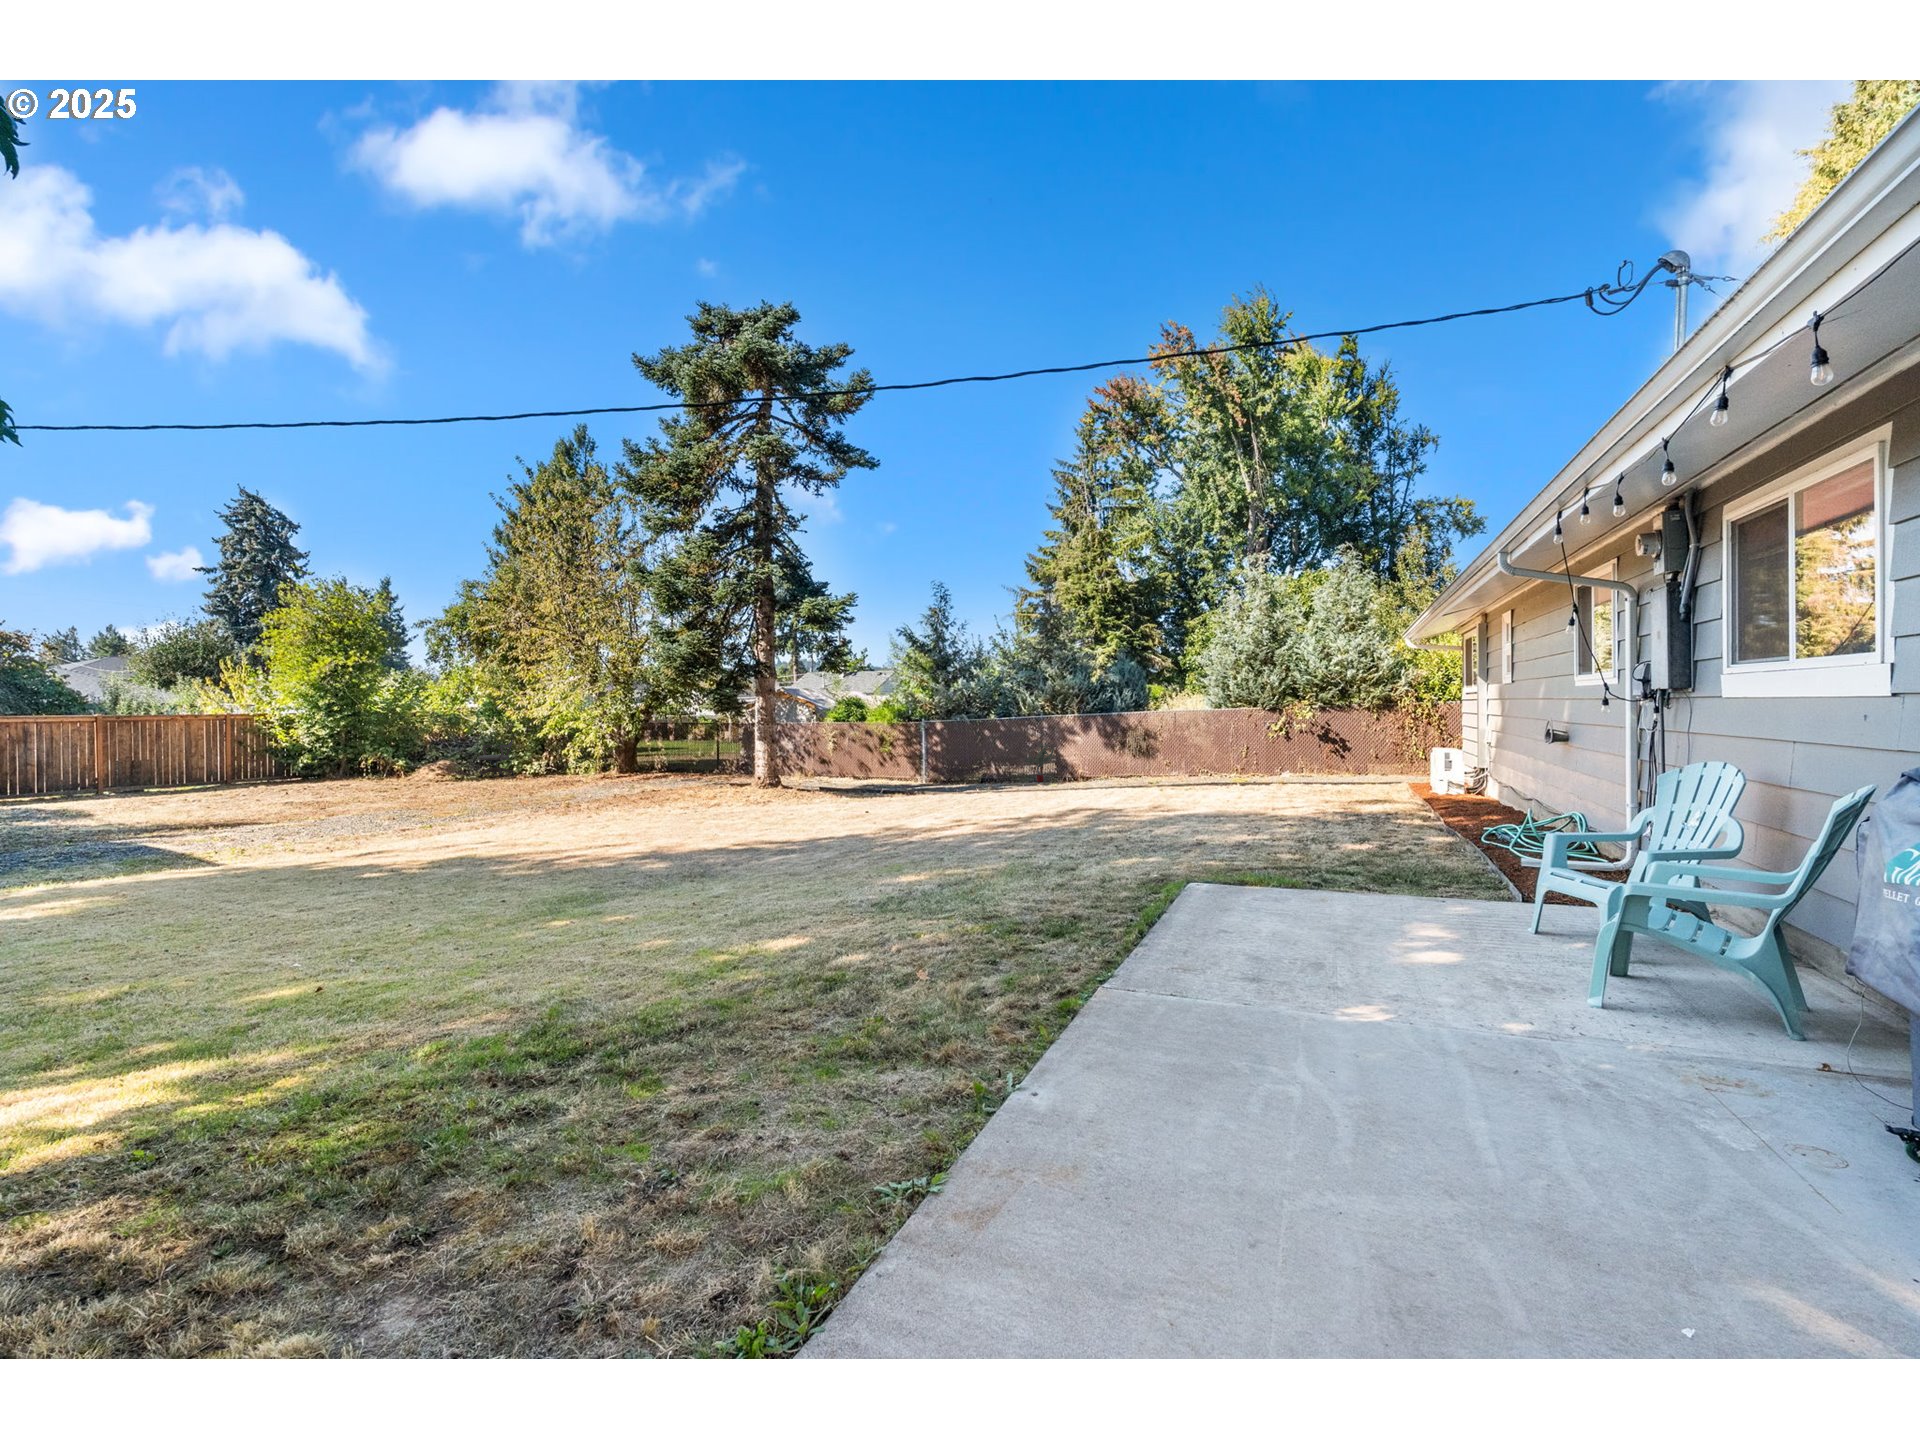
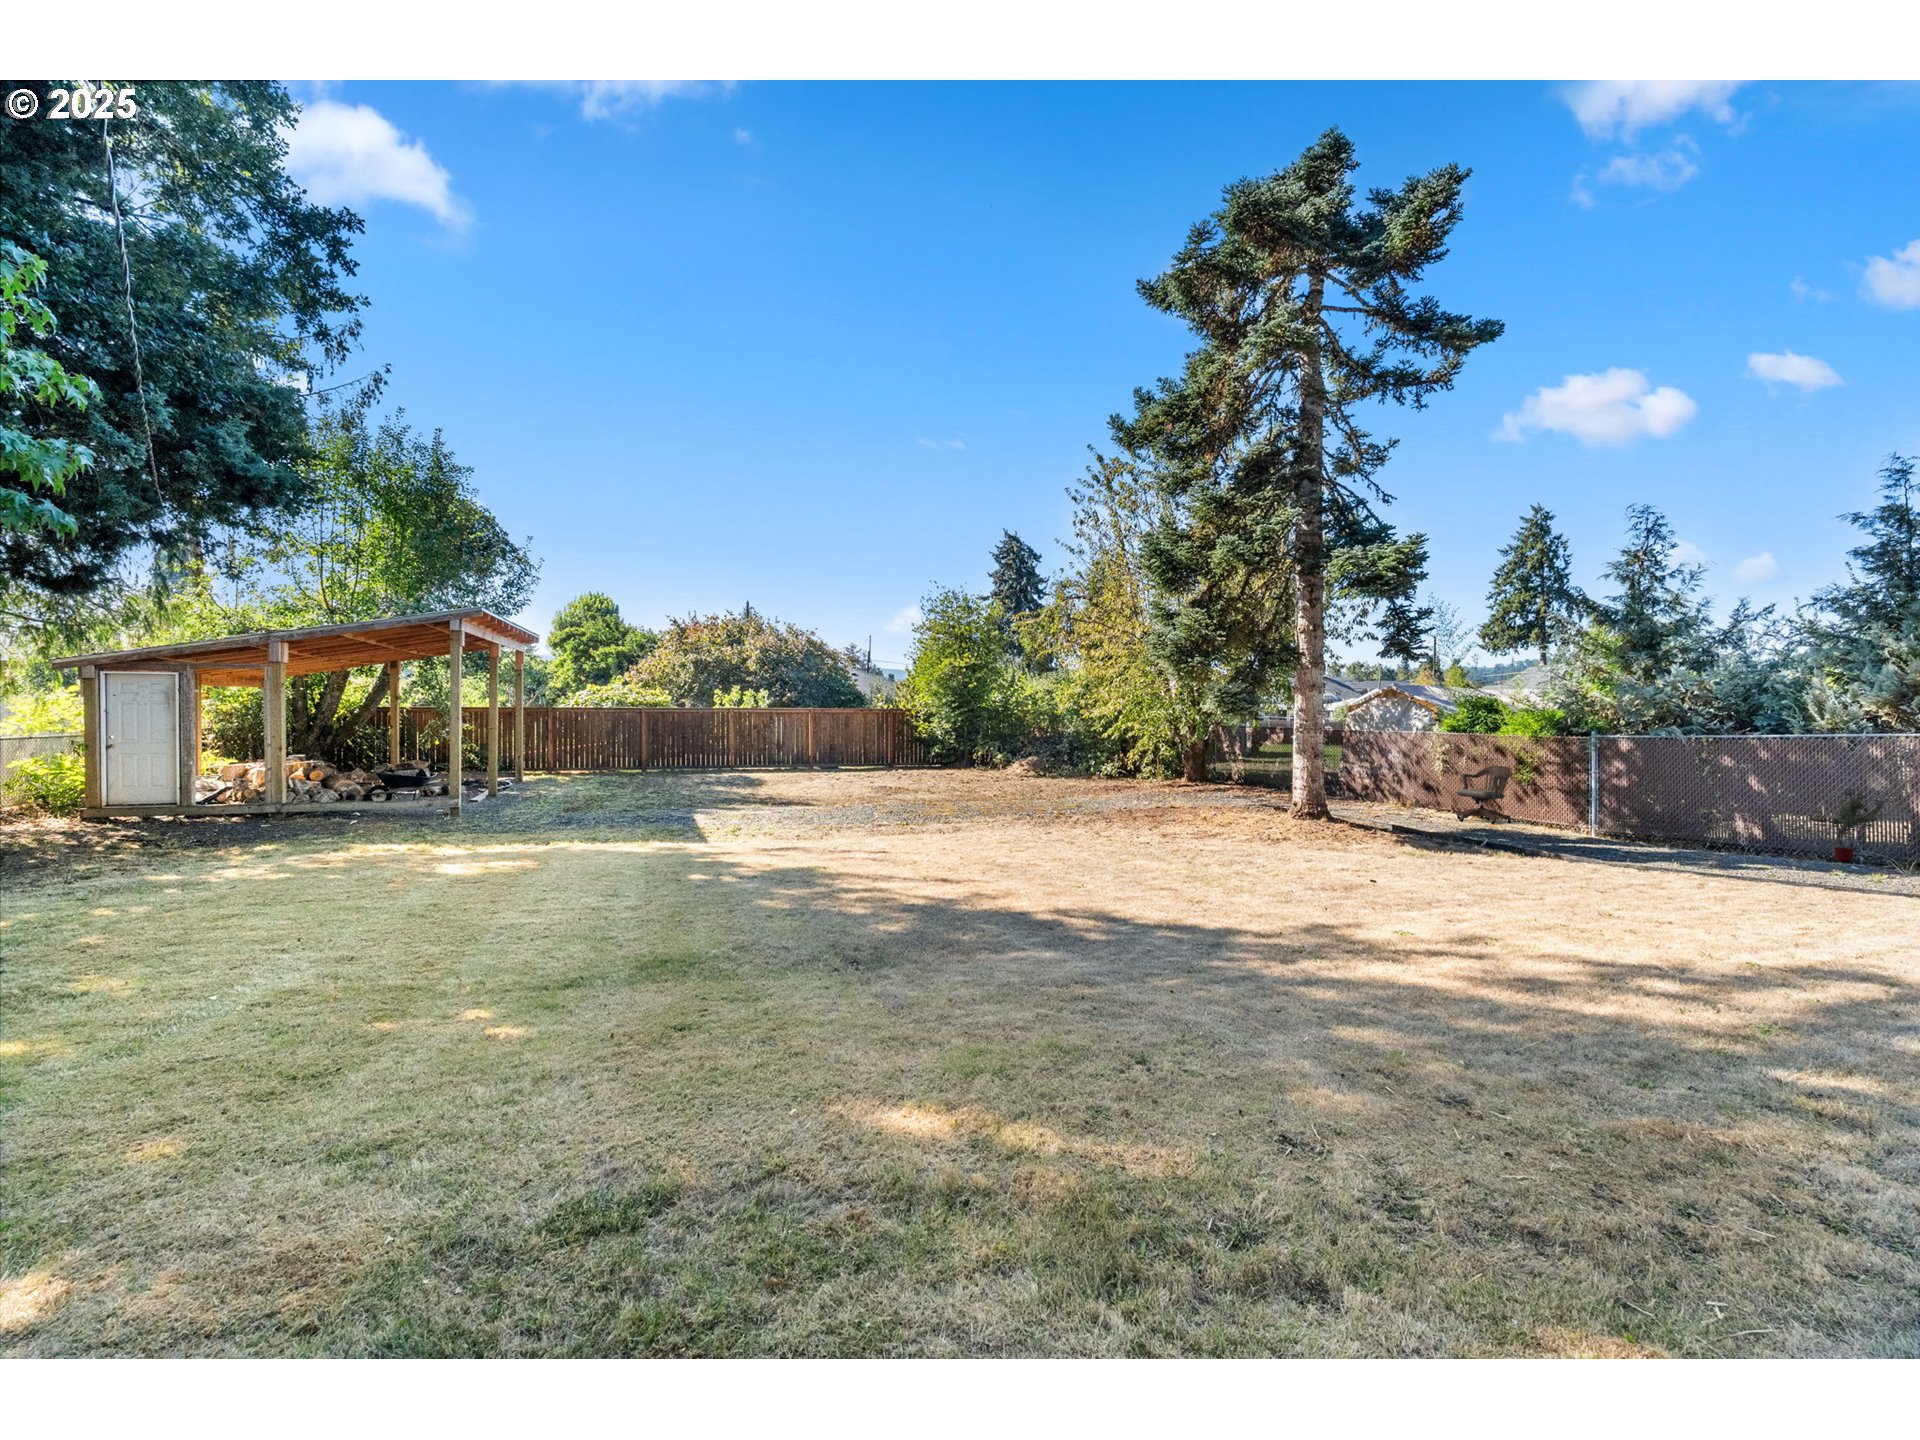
chair: present [479,740,514,777] -> present [1456,766,1511,824]

